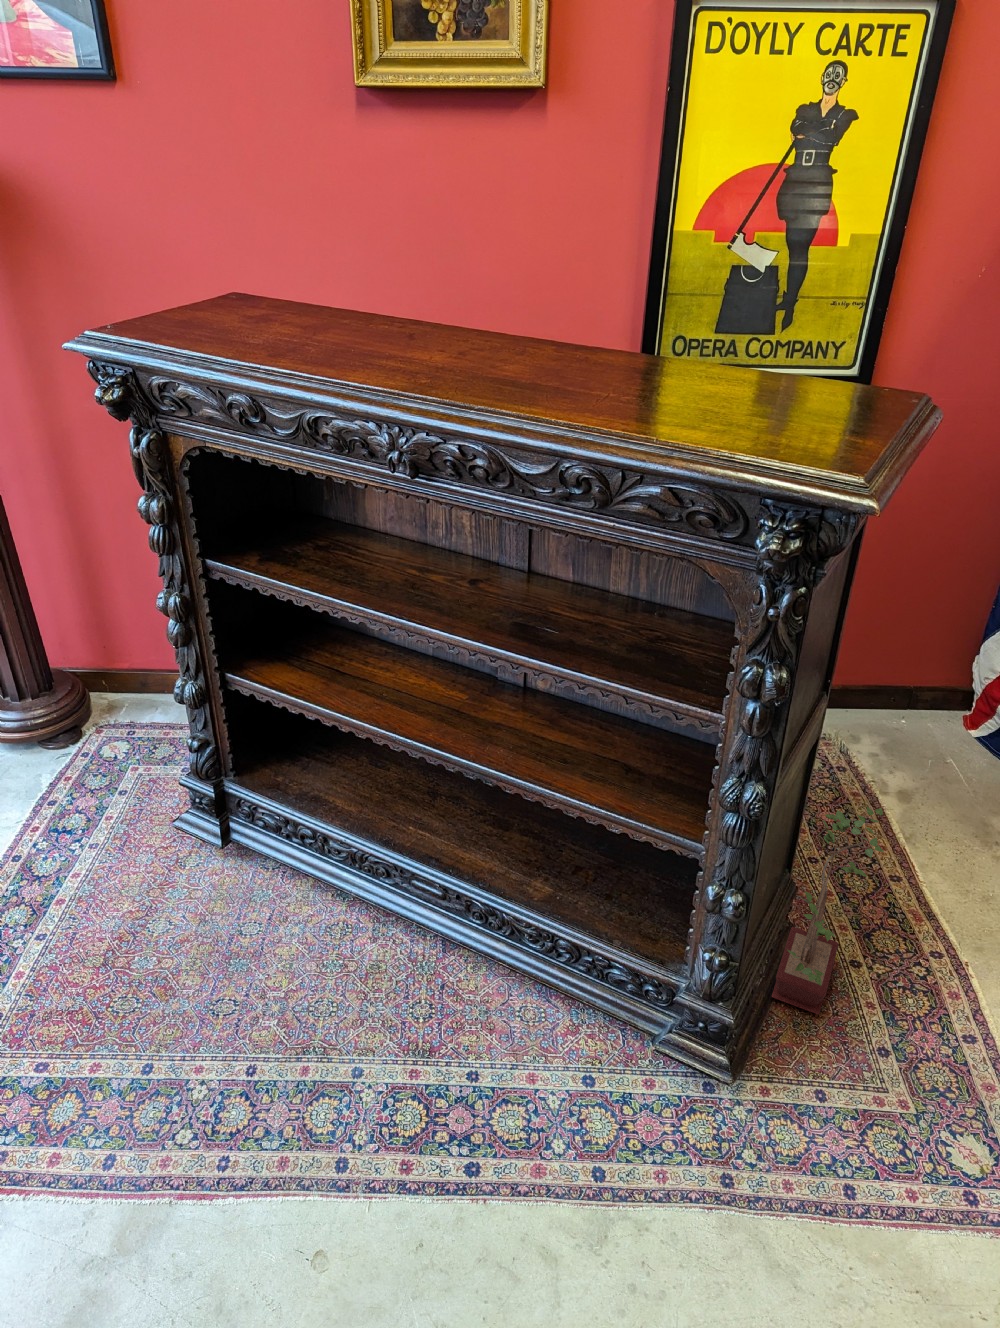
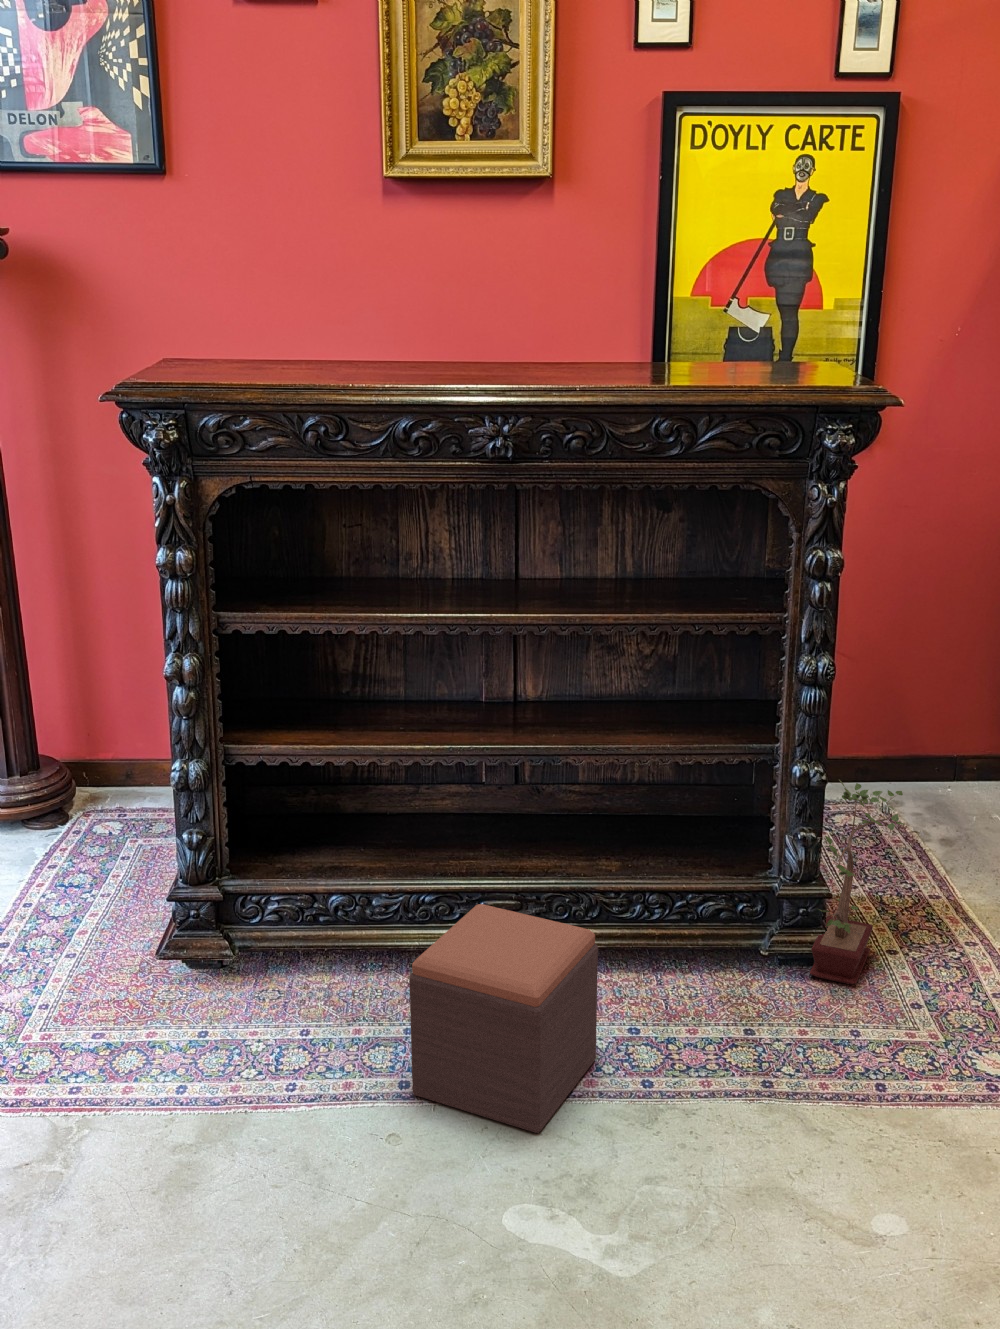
footstool: none [338,975,551,1256] -> present [409,904,598,1133]

